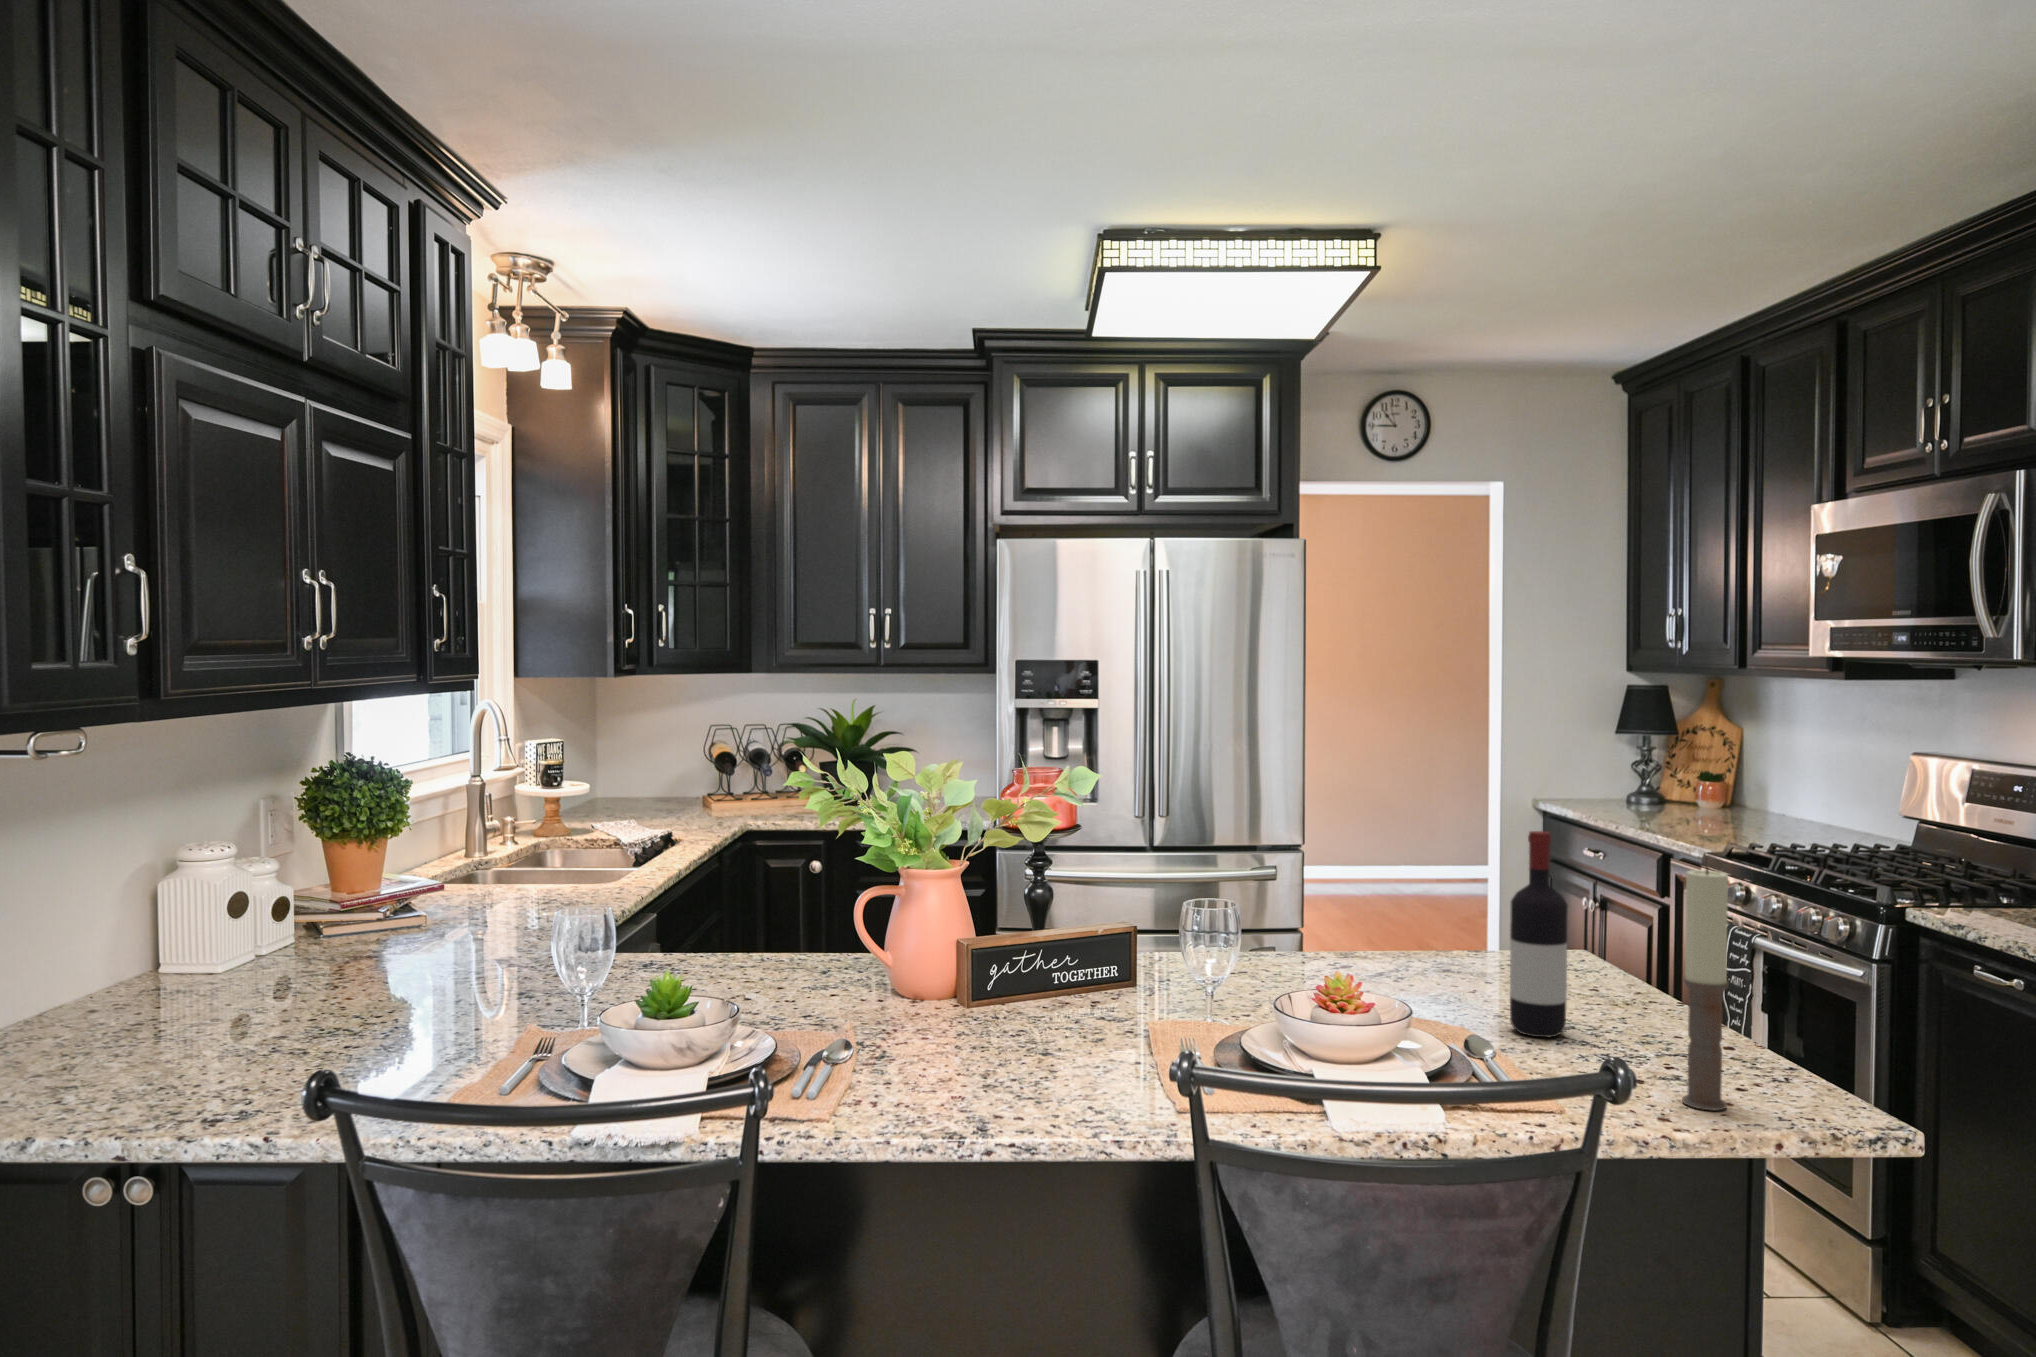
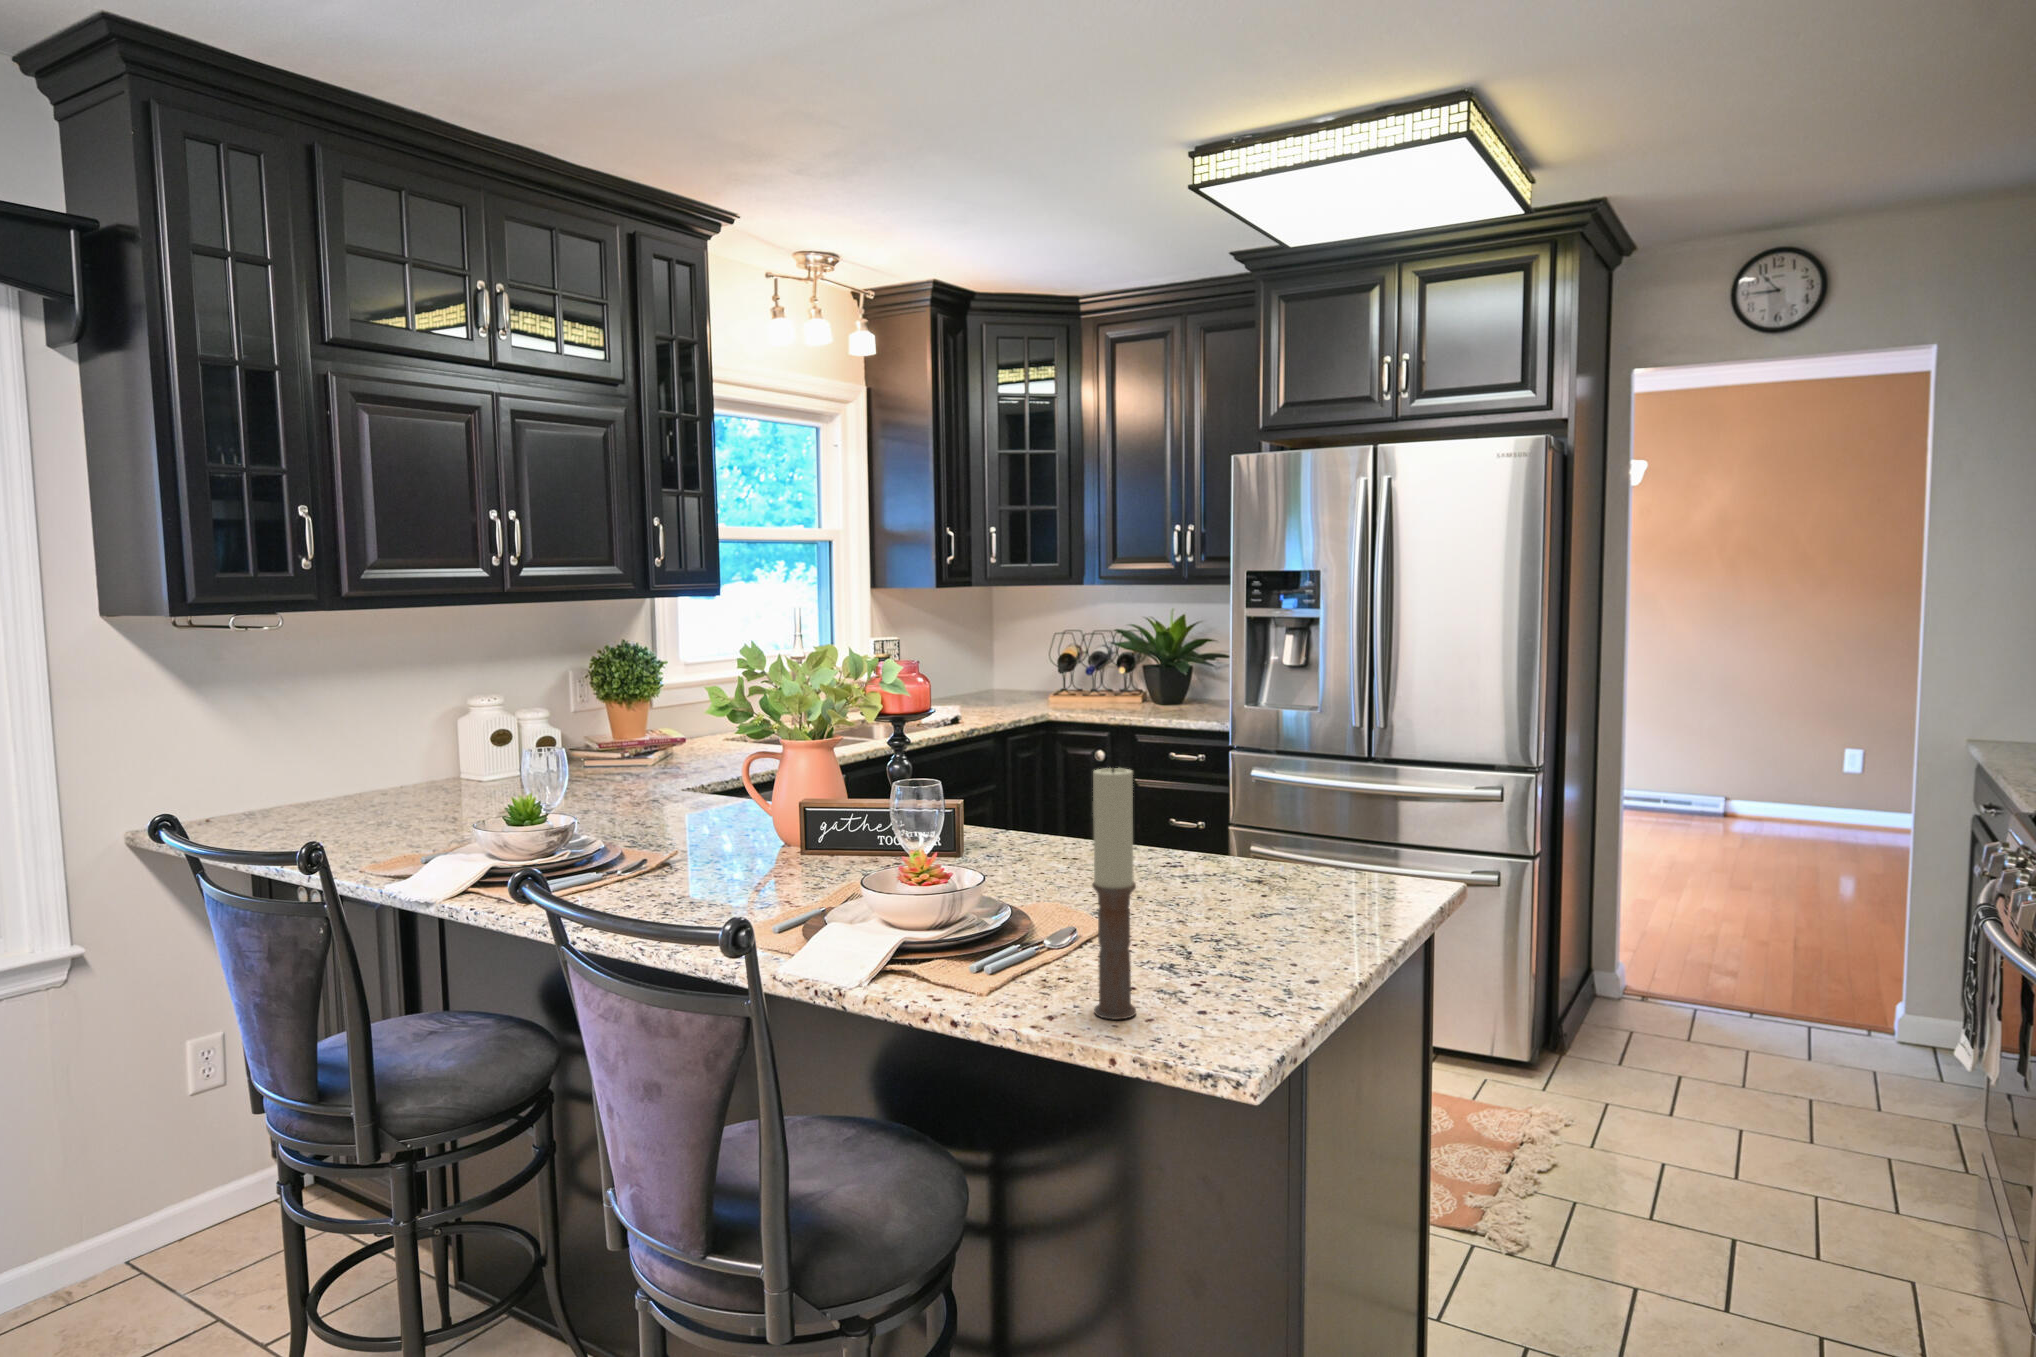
wine bottle: present [1510,831,1568,1038] -> none [1145,730,1200,941]

